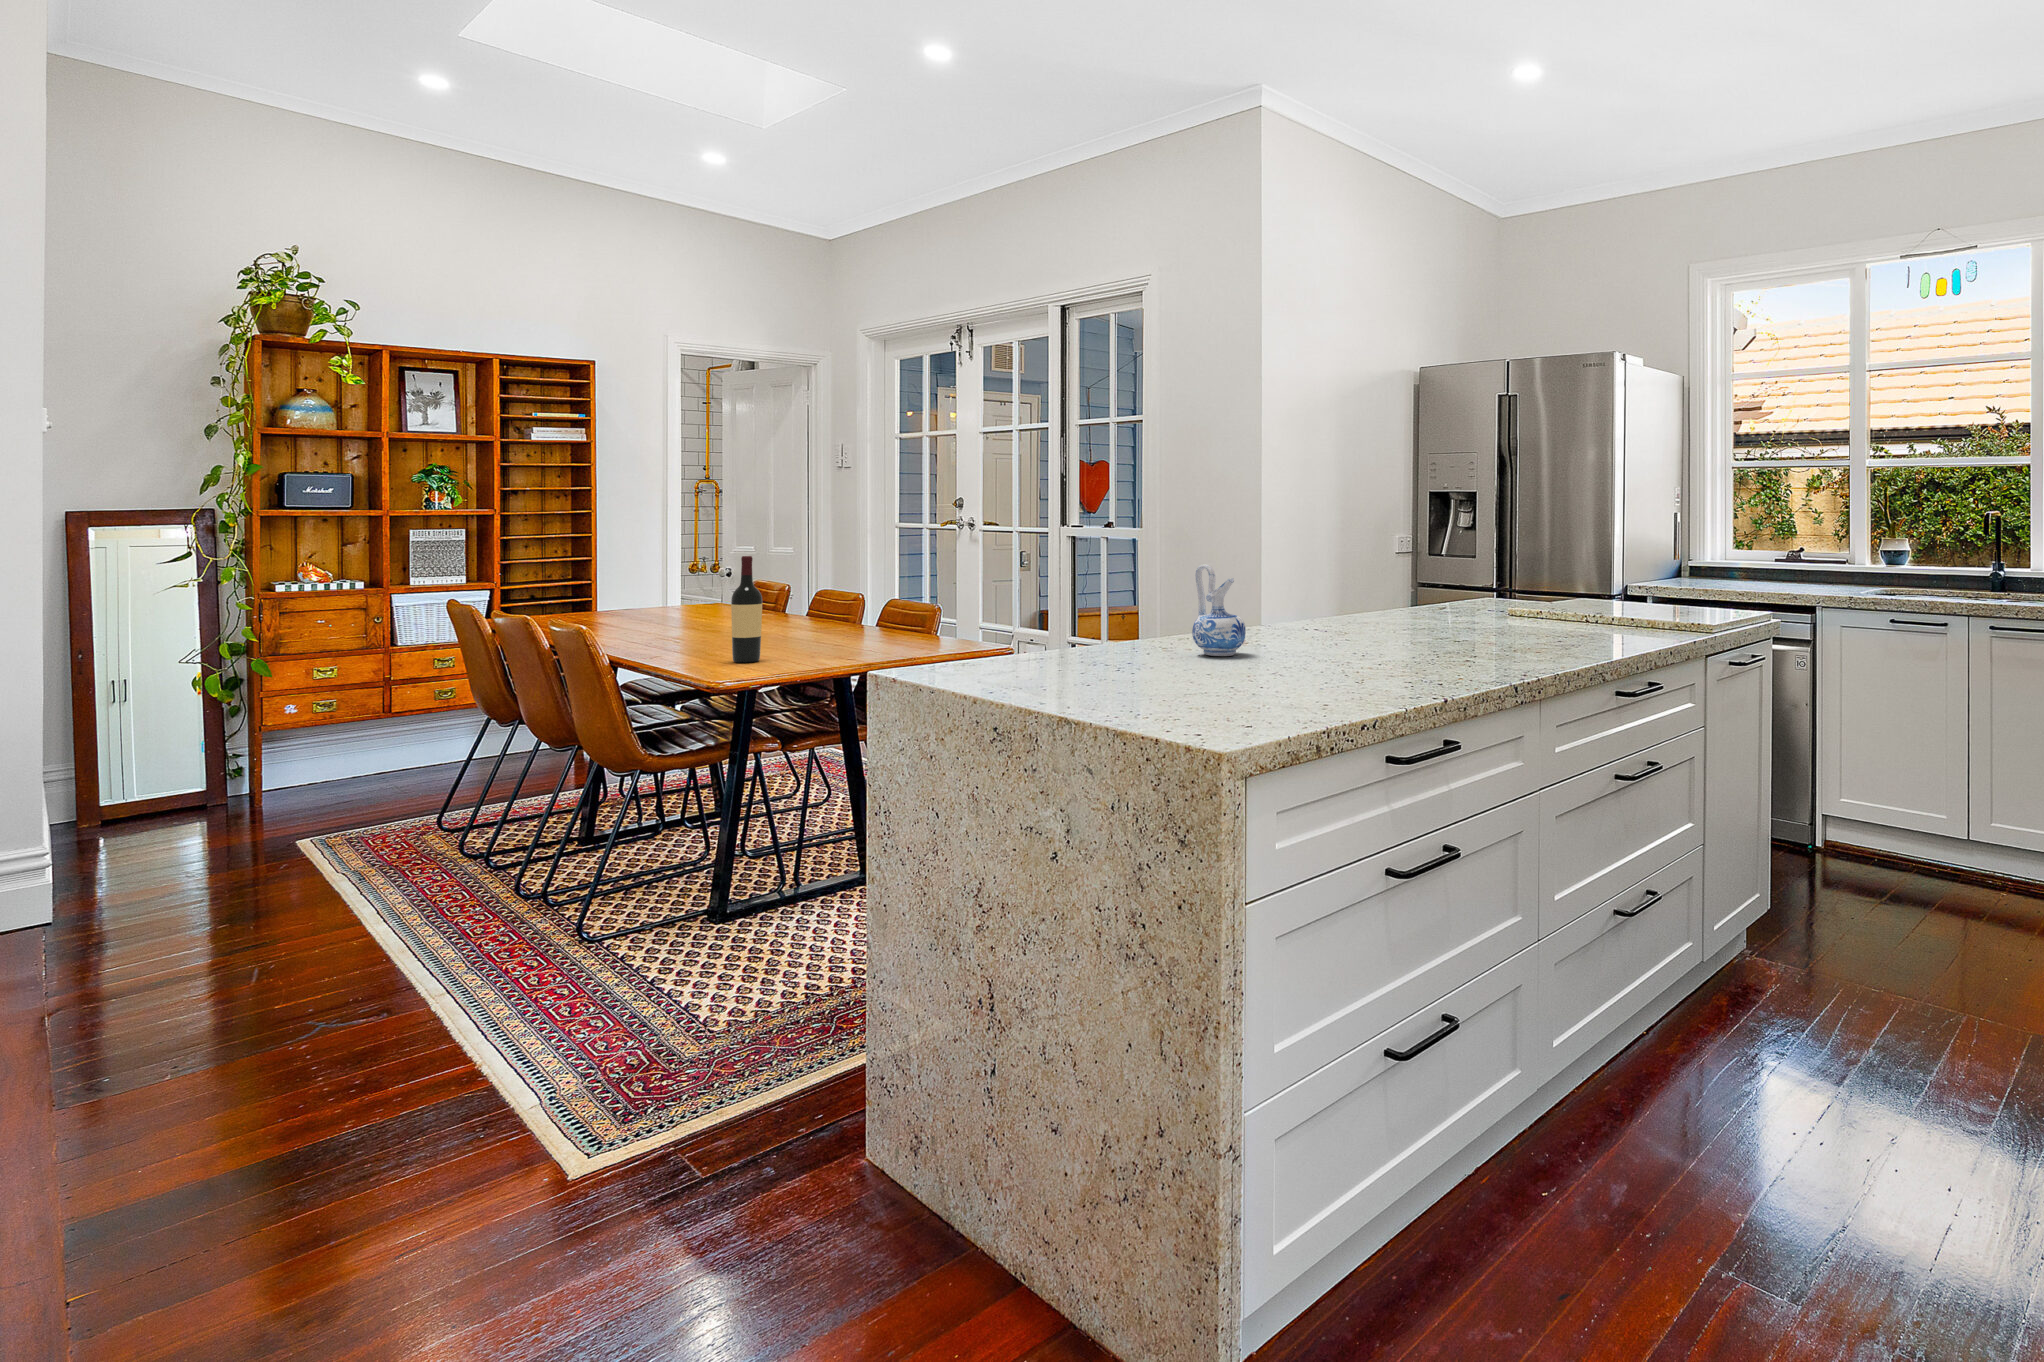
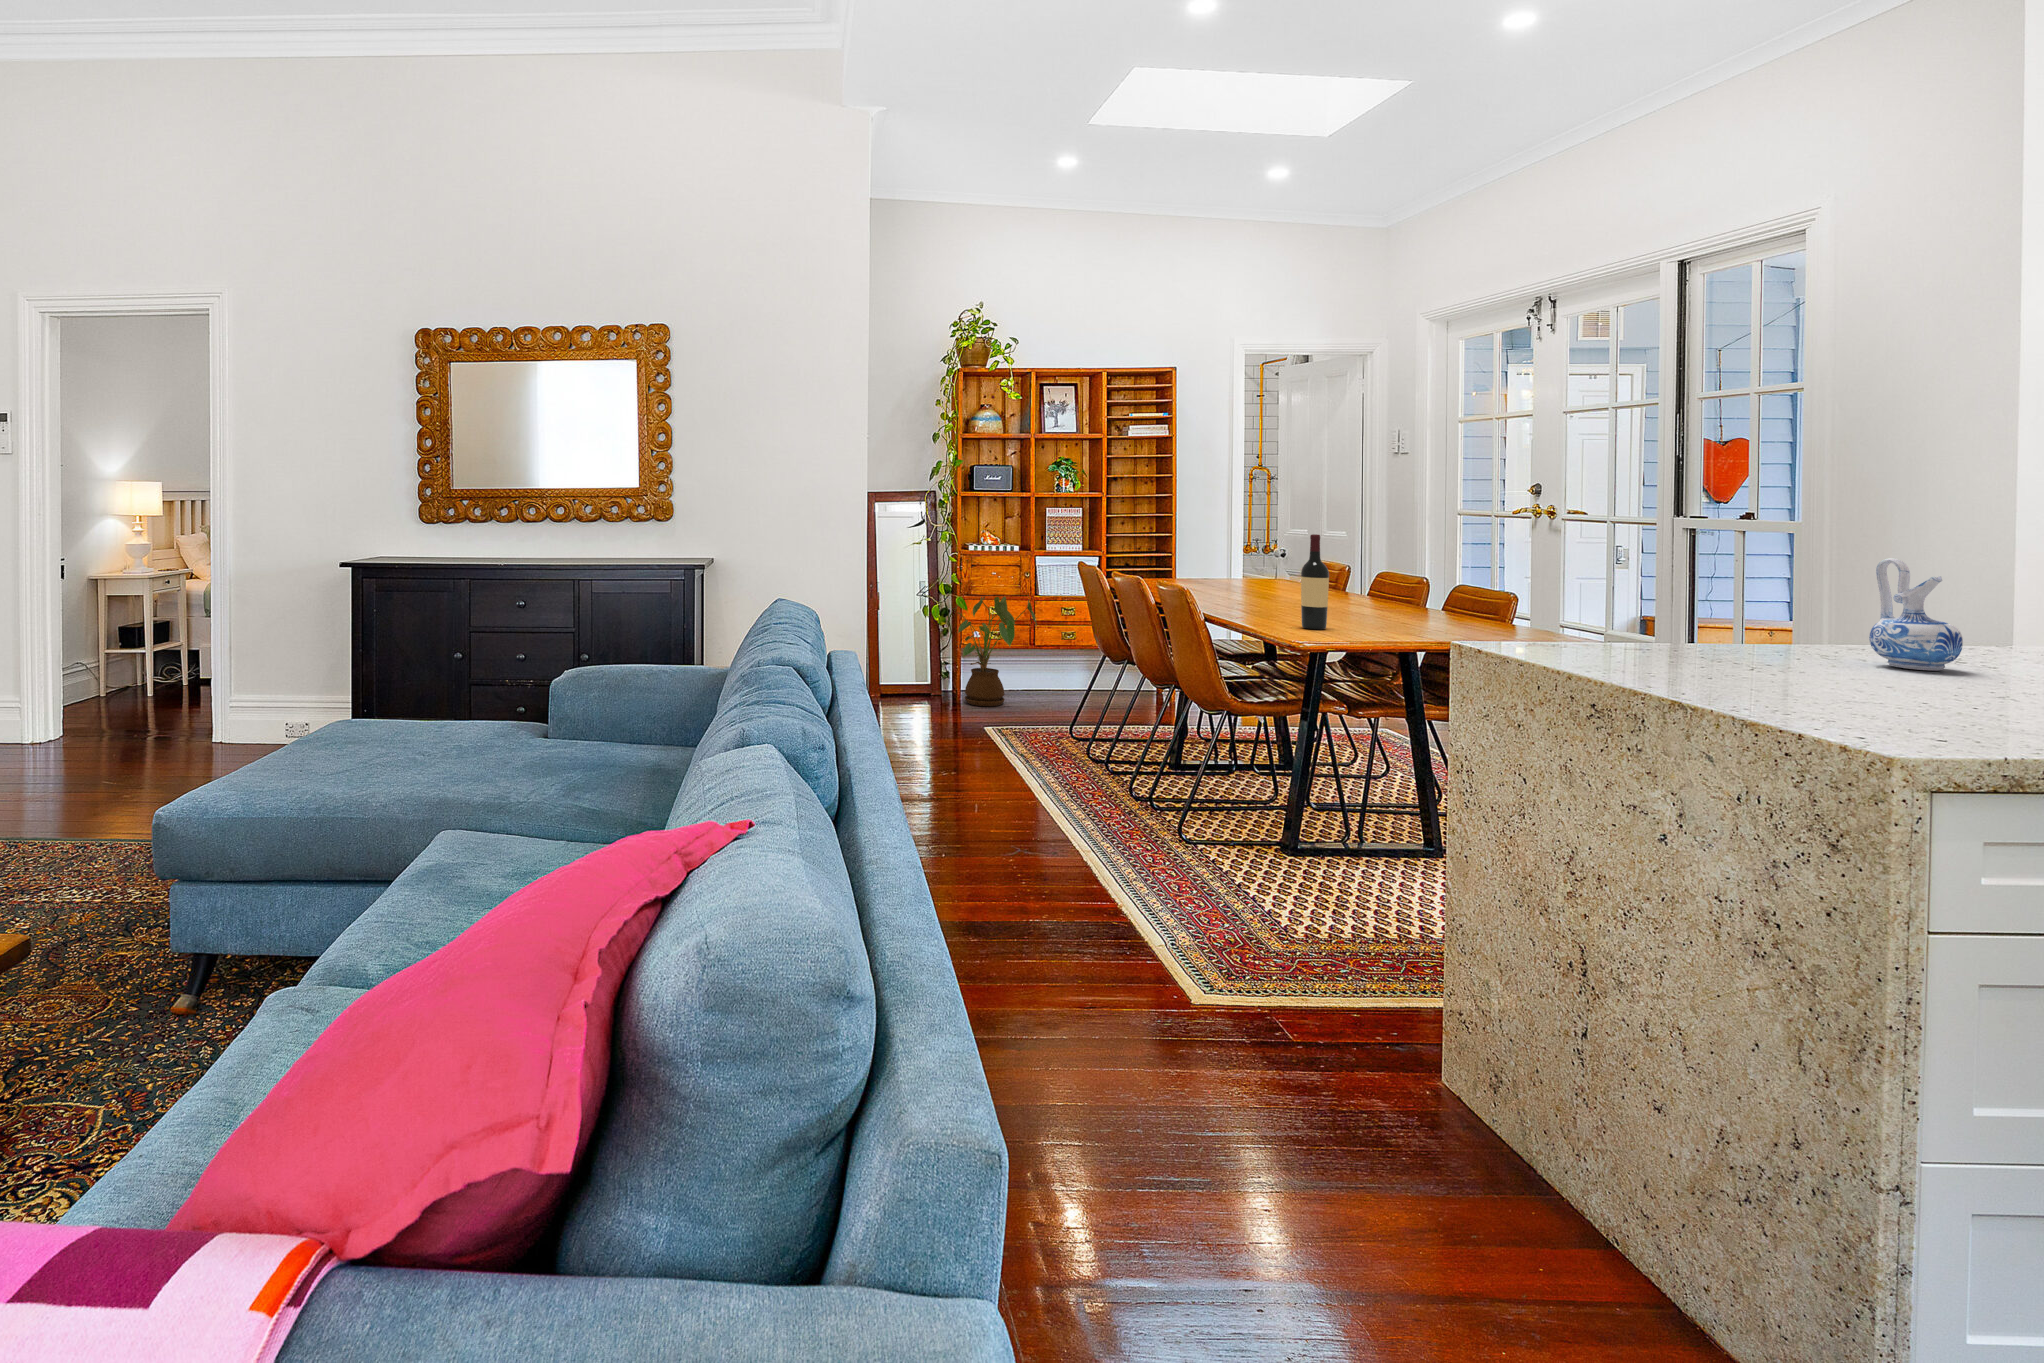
house plant: none [224,653,389,814] -> present [947,596,1037,706]

